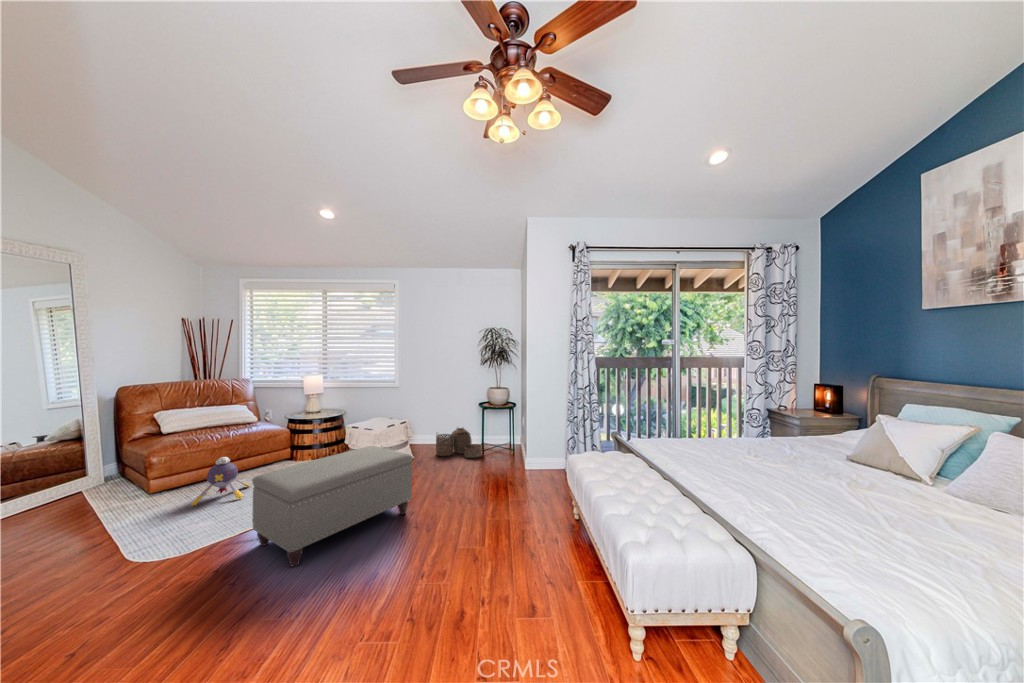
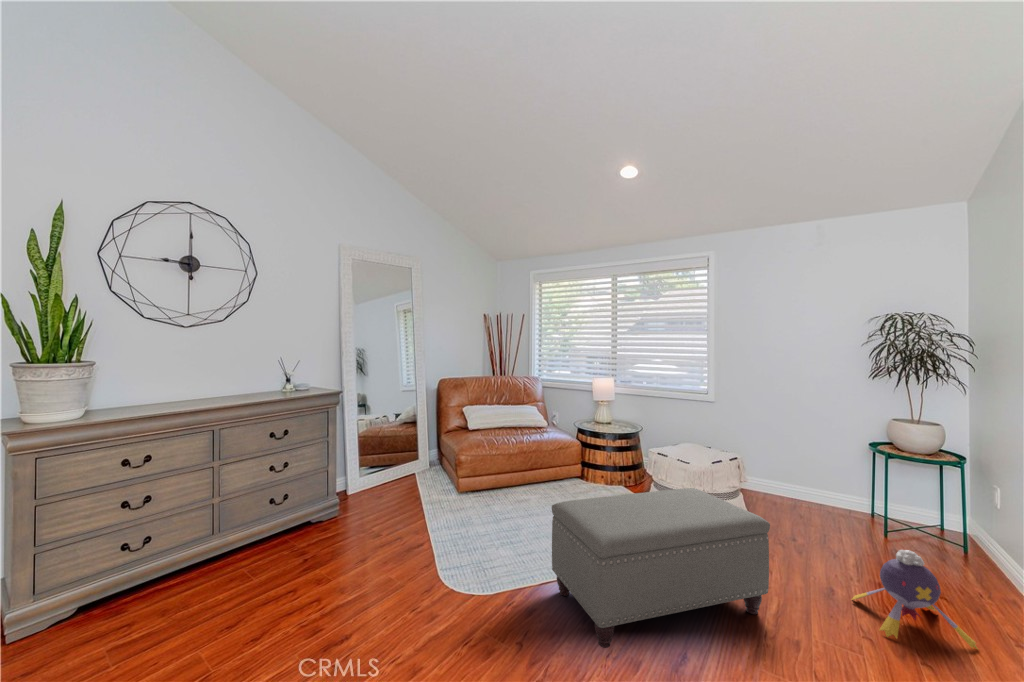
woven basket: present [436,428,482,458] -> none [781,475,877,539]
plush toy: present [191,457,250,506] -> present [852,550,978,649]

